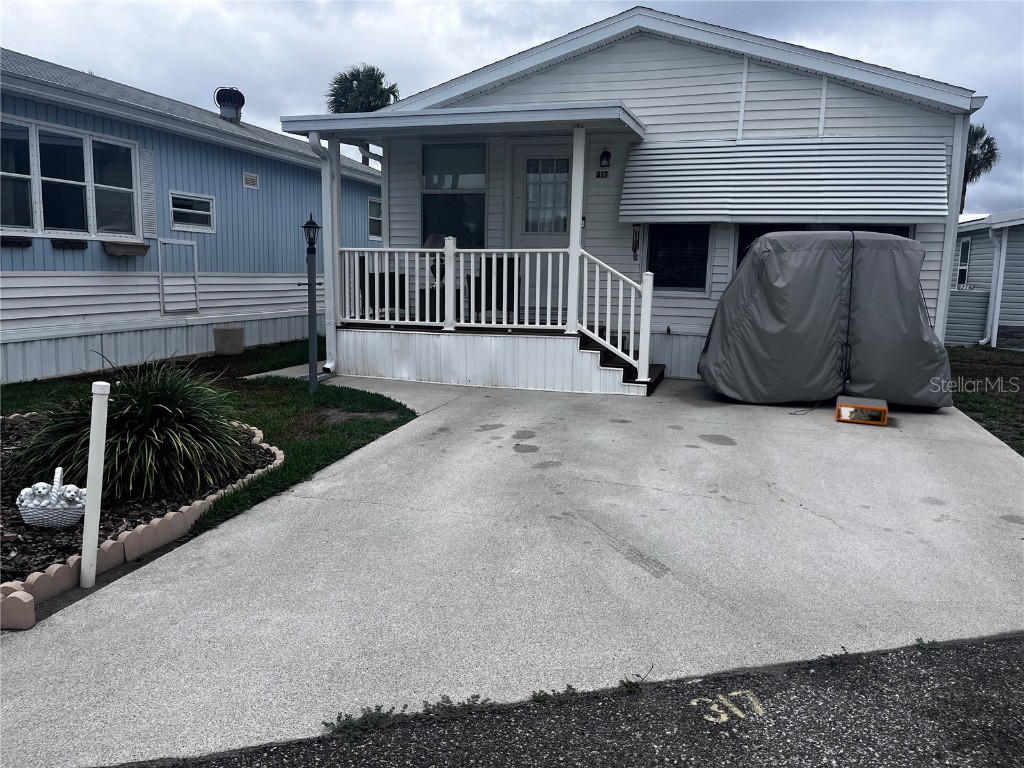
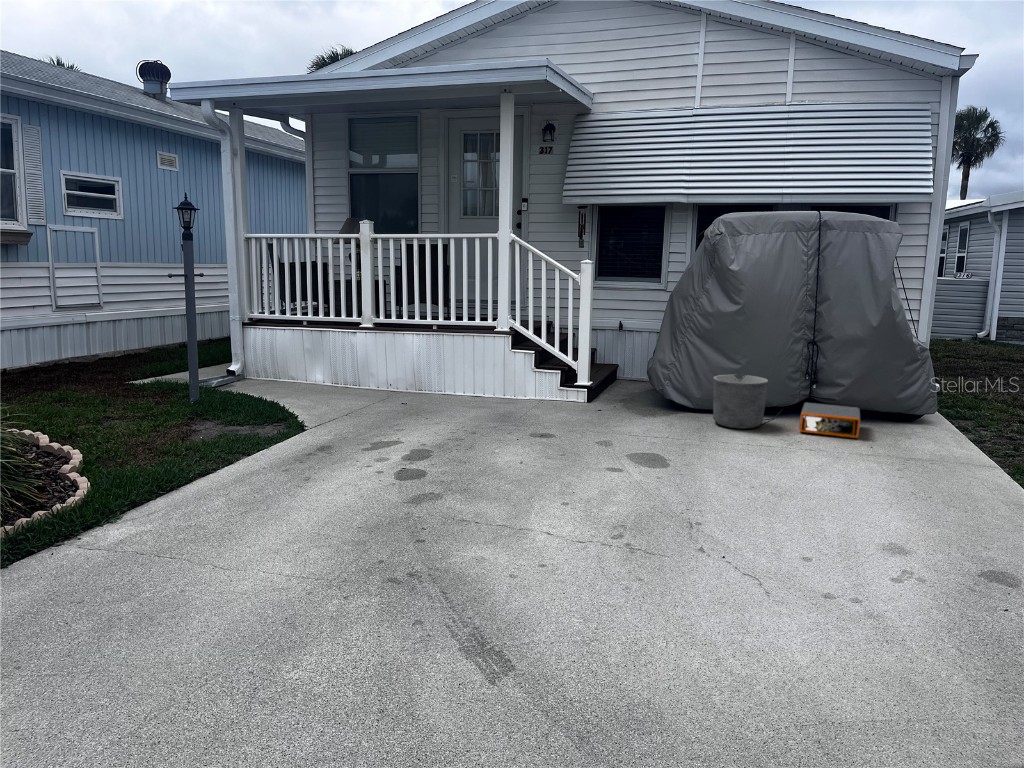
planter: present [213,326,244,355] -> present [713,375,768,428]

